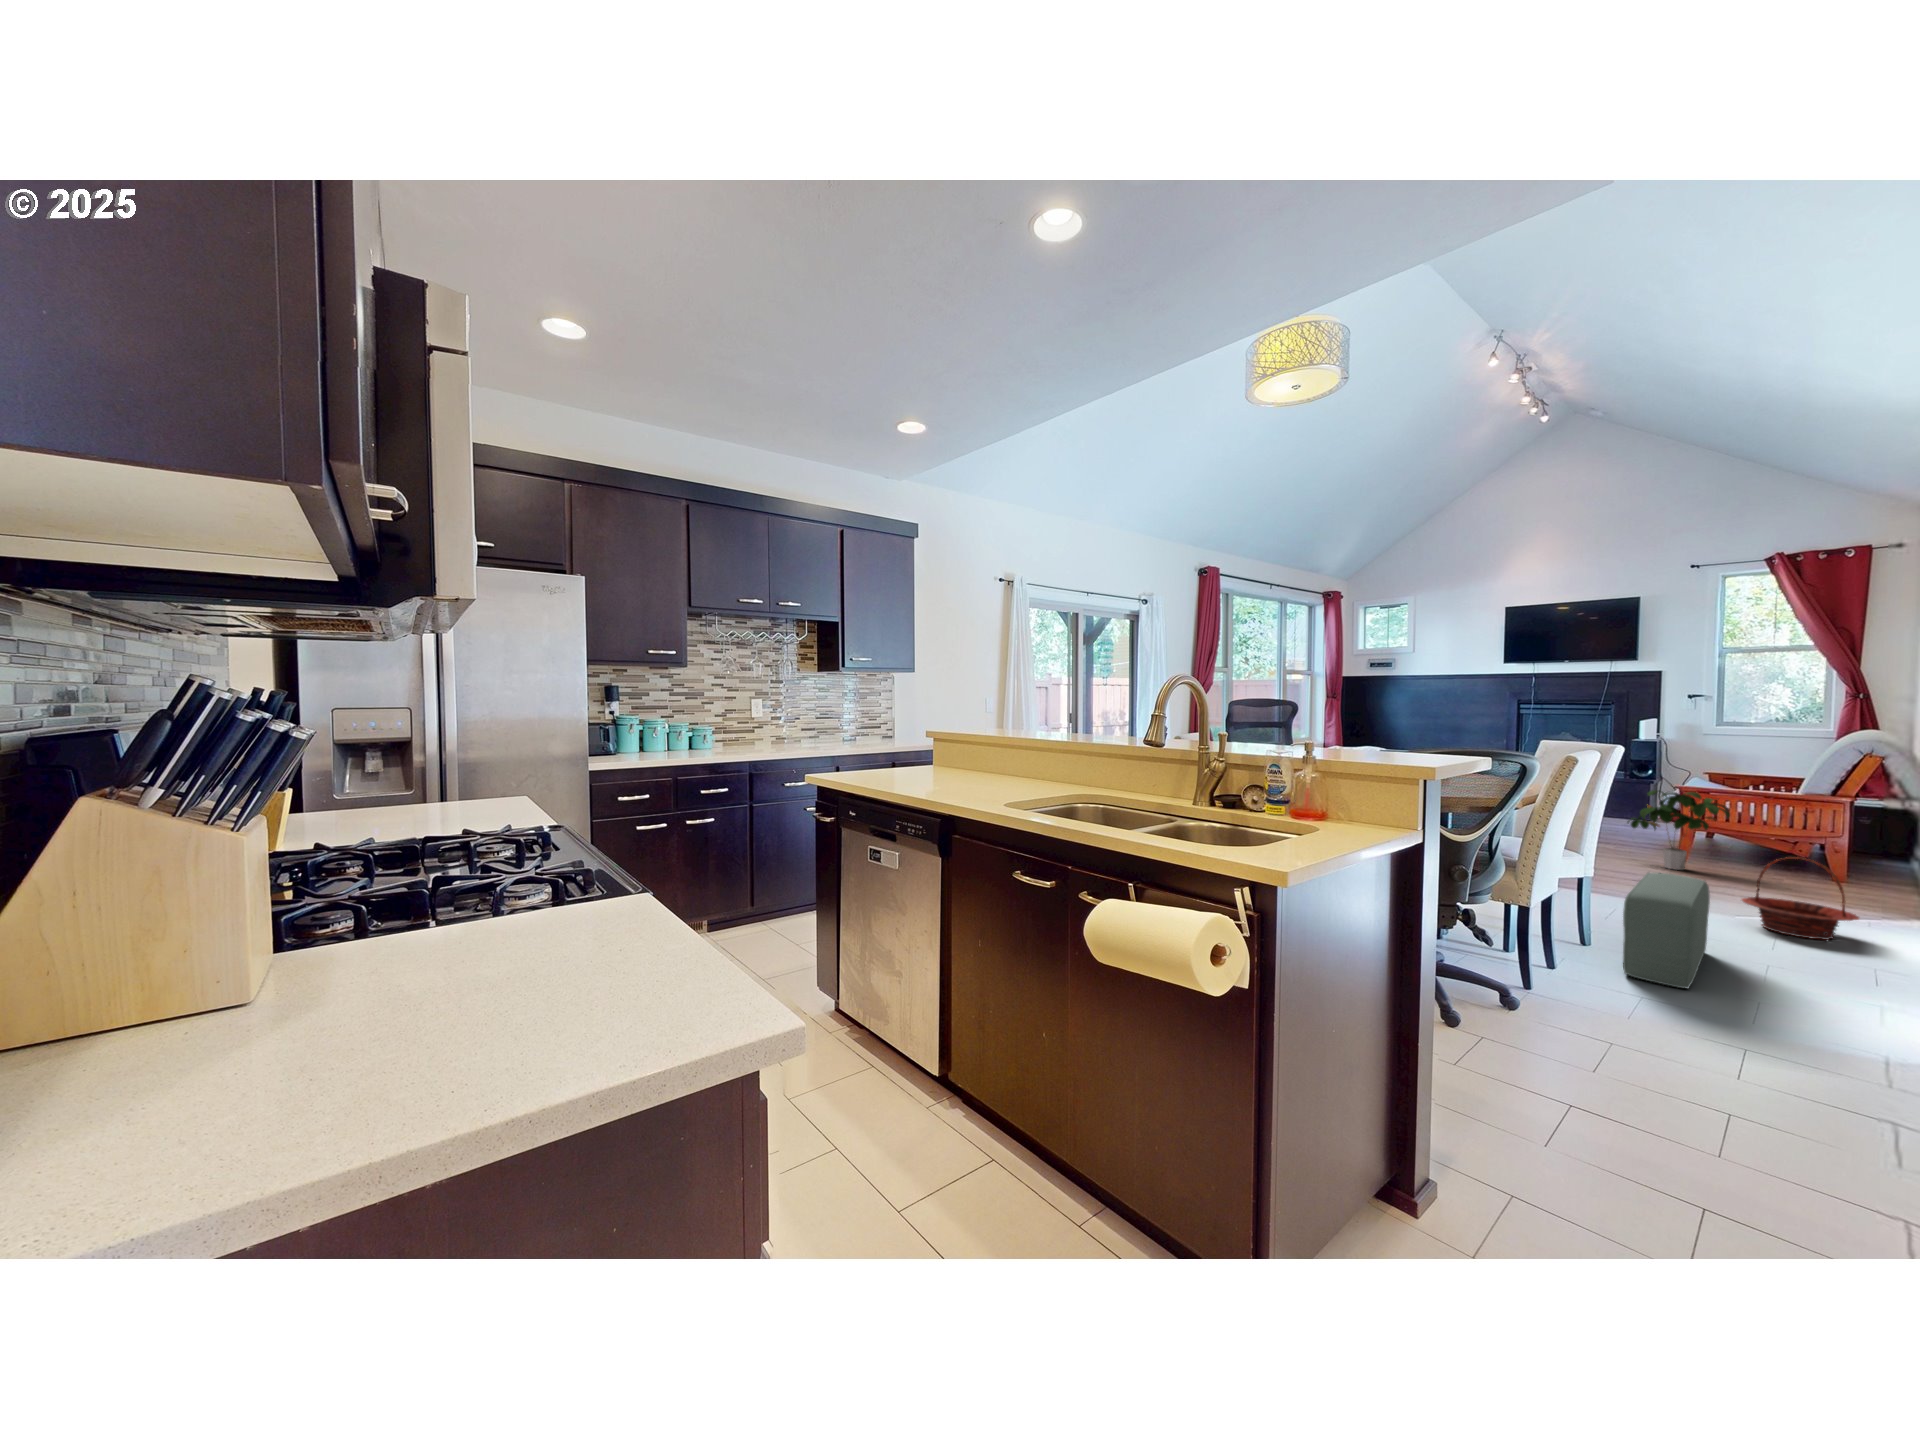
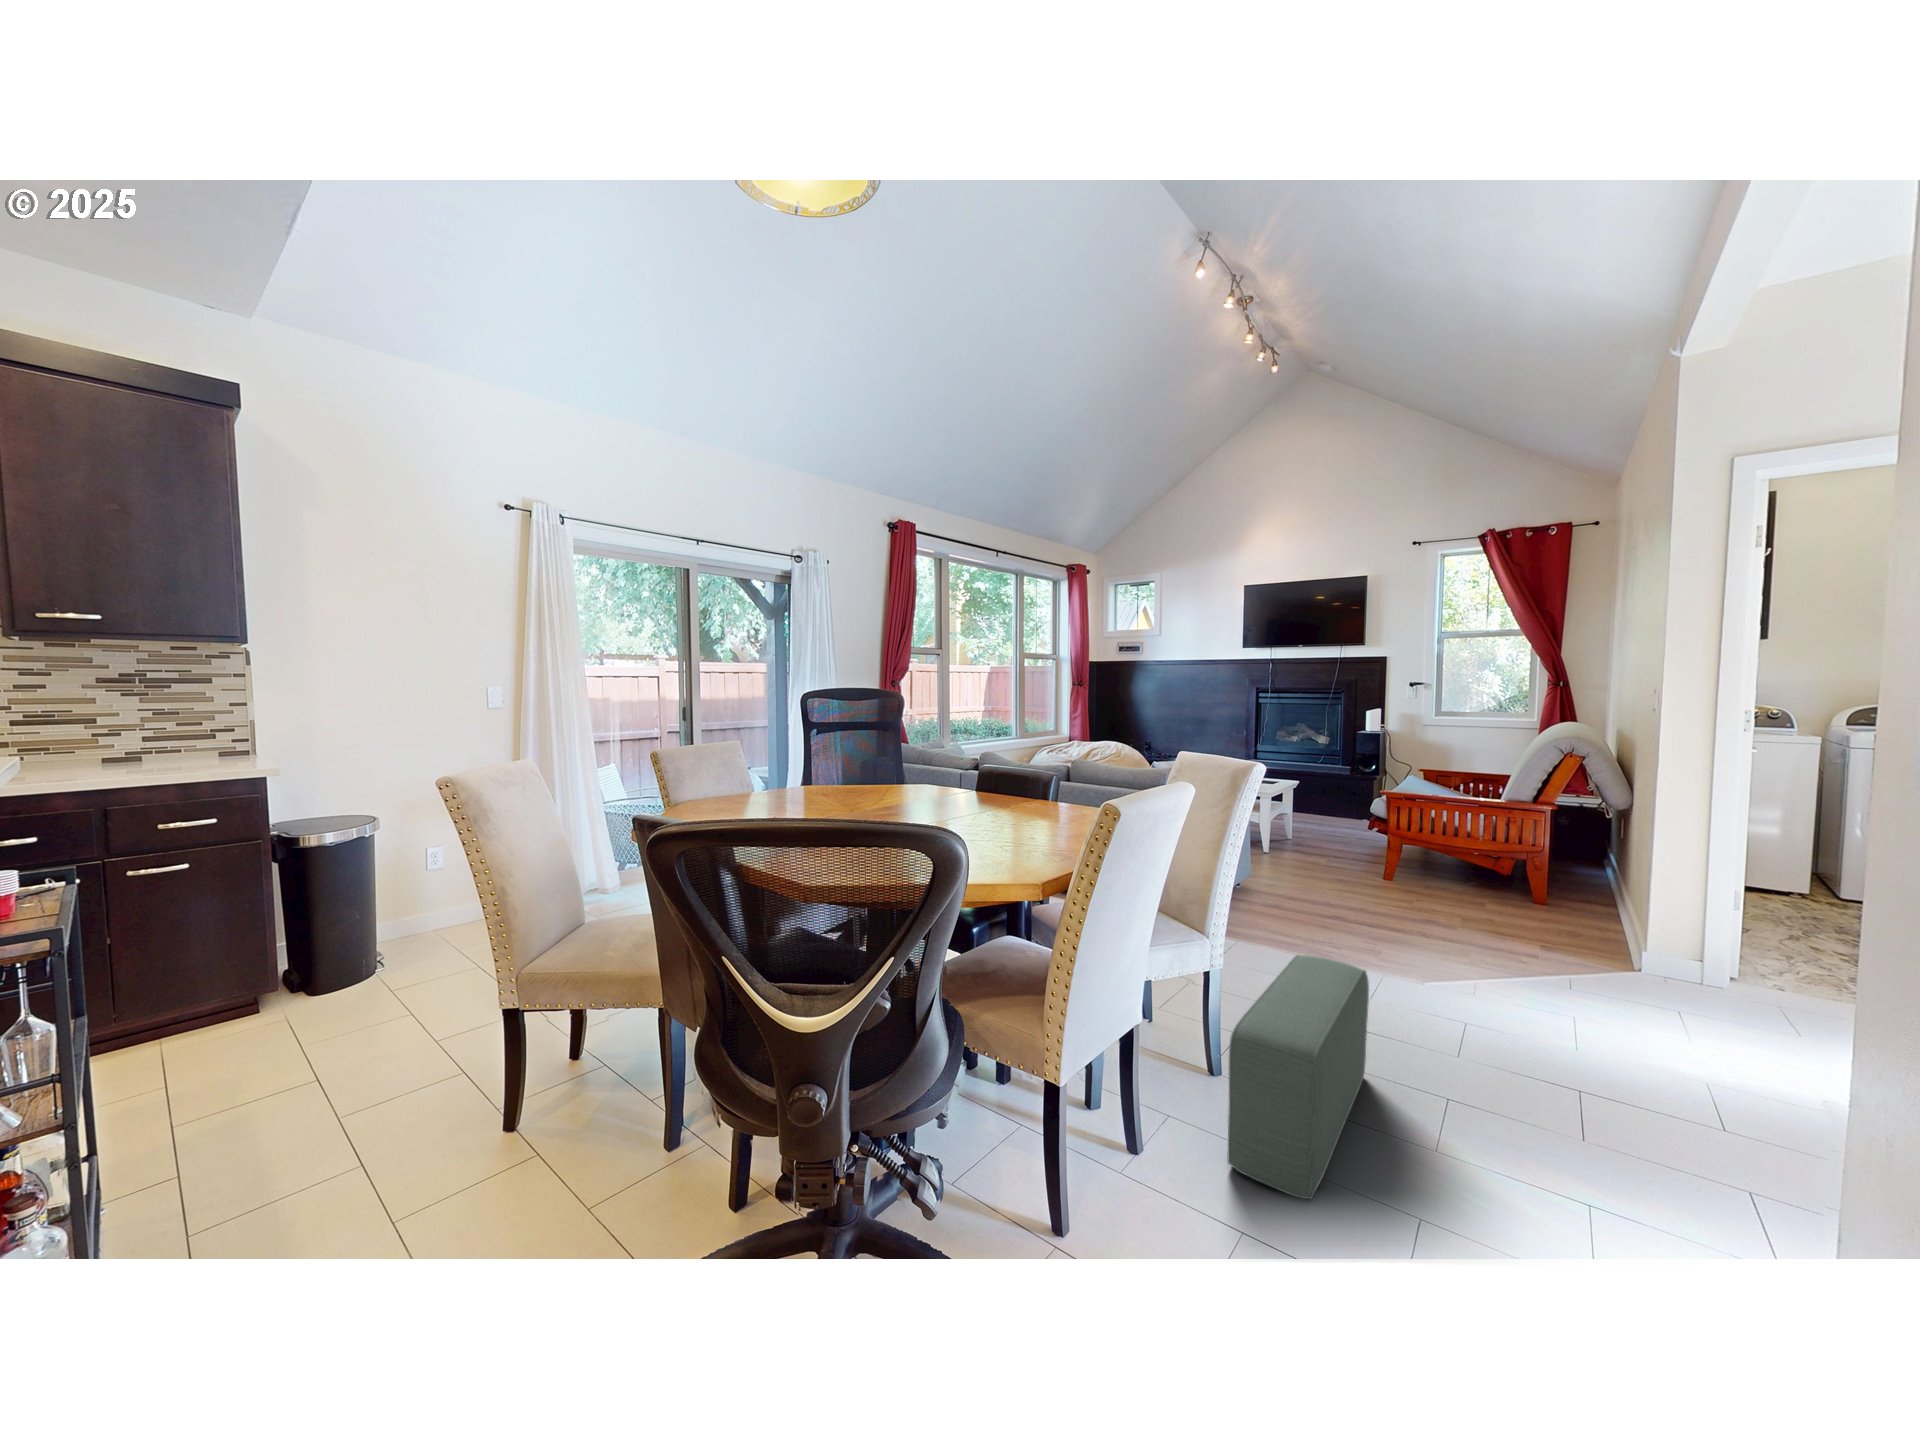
potted plant: present [1628,790,1730,870] -> none [1332,799,1432,897]
basket: present [1742,857,1859,940] -> none [1424,908,1556,1026]

